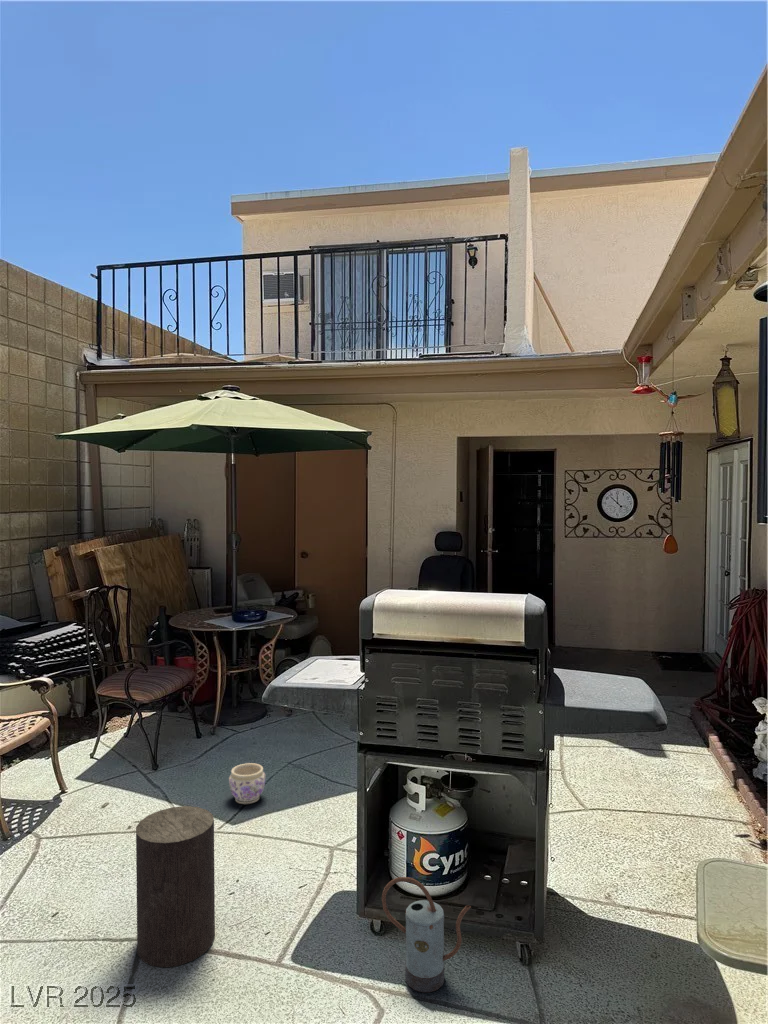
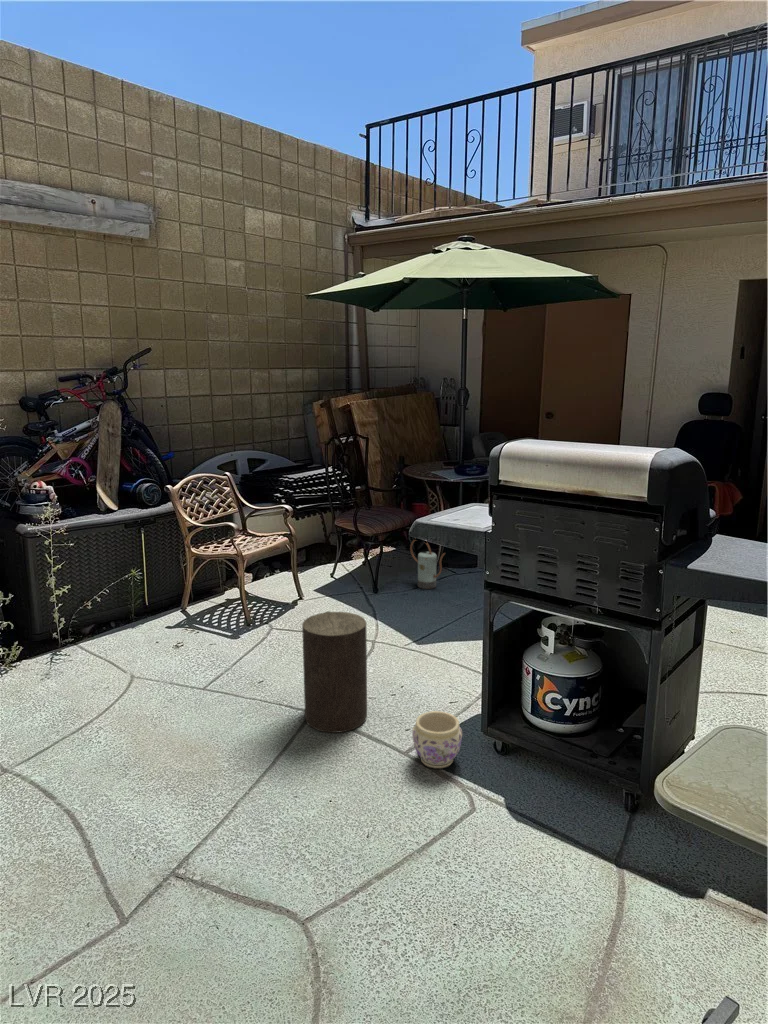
planter: present [229,763,266,805] -> present [413,711,462,769]
watering can: present [382,877,471,992] -> present [410,540,445,589]

